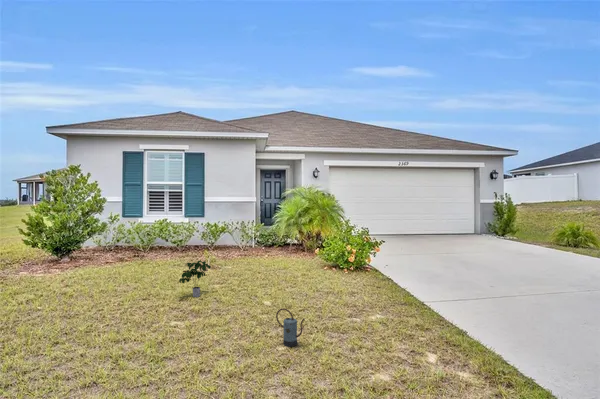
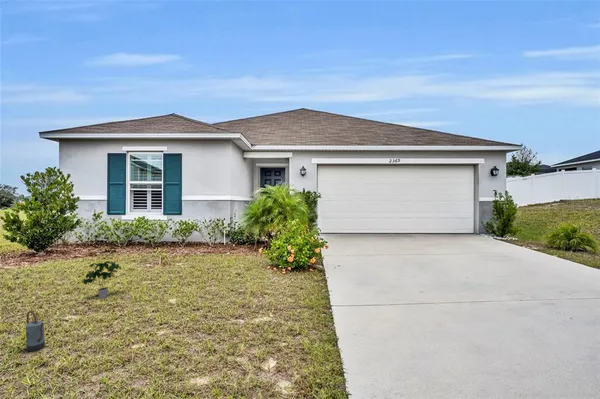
watering can: present [276,309,305,347] -> present [26,311,45,351]

